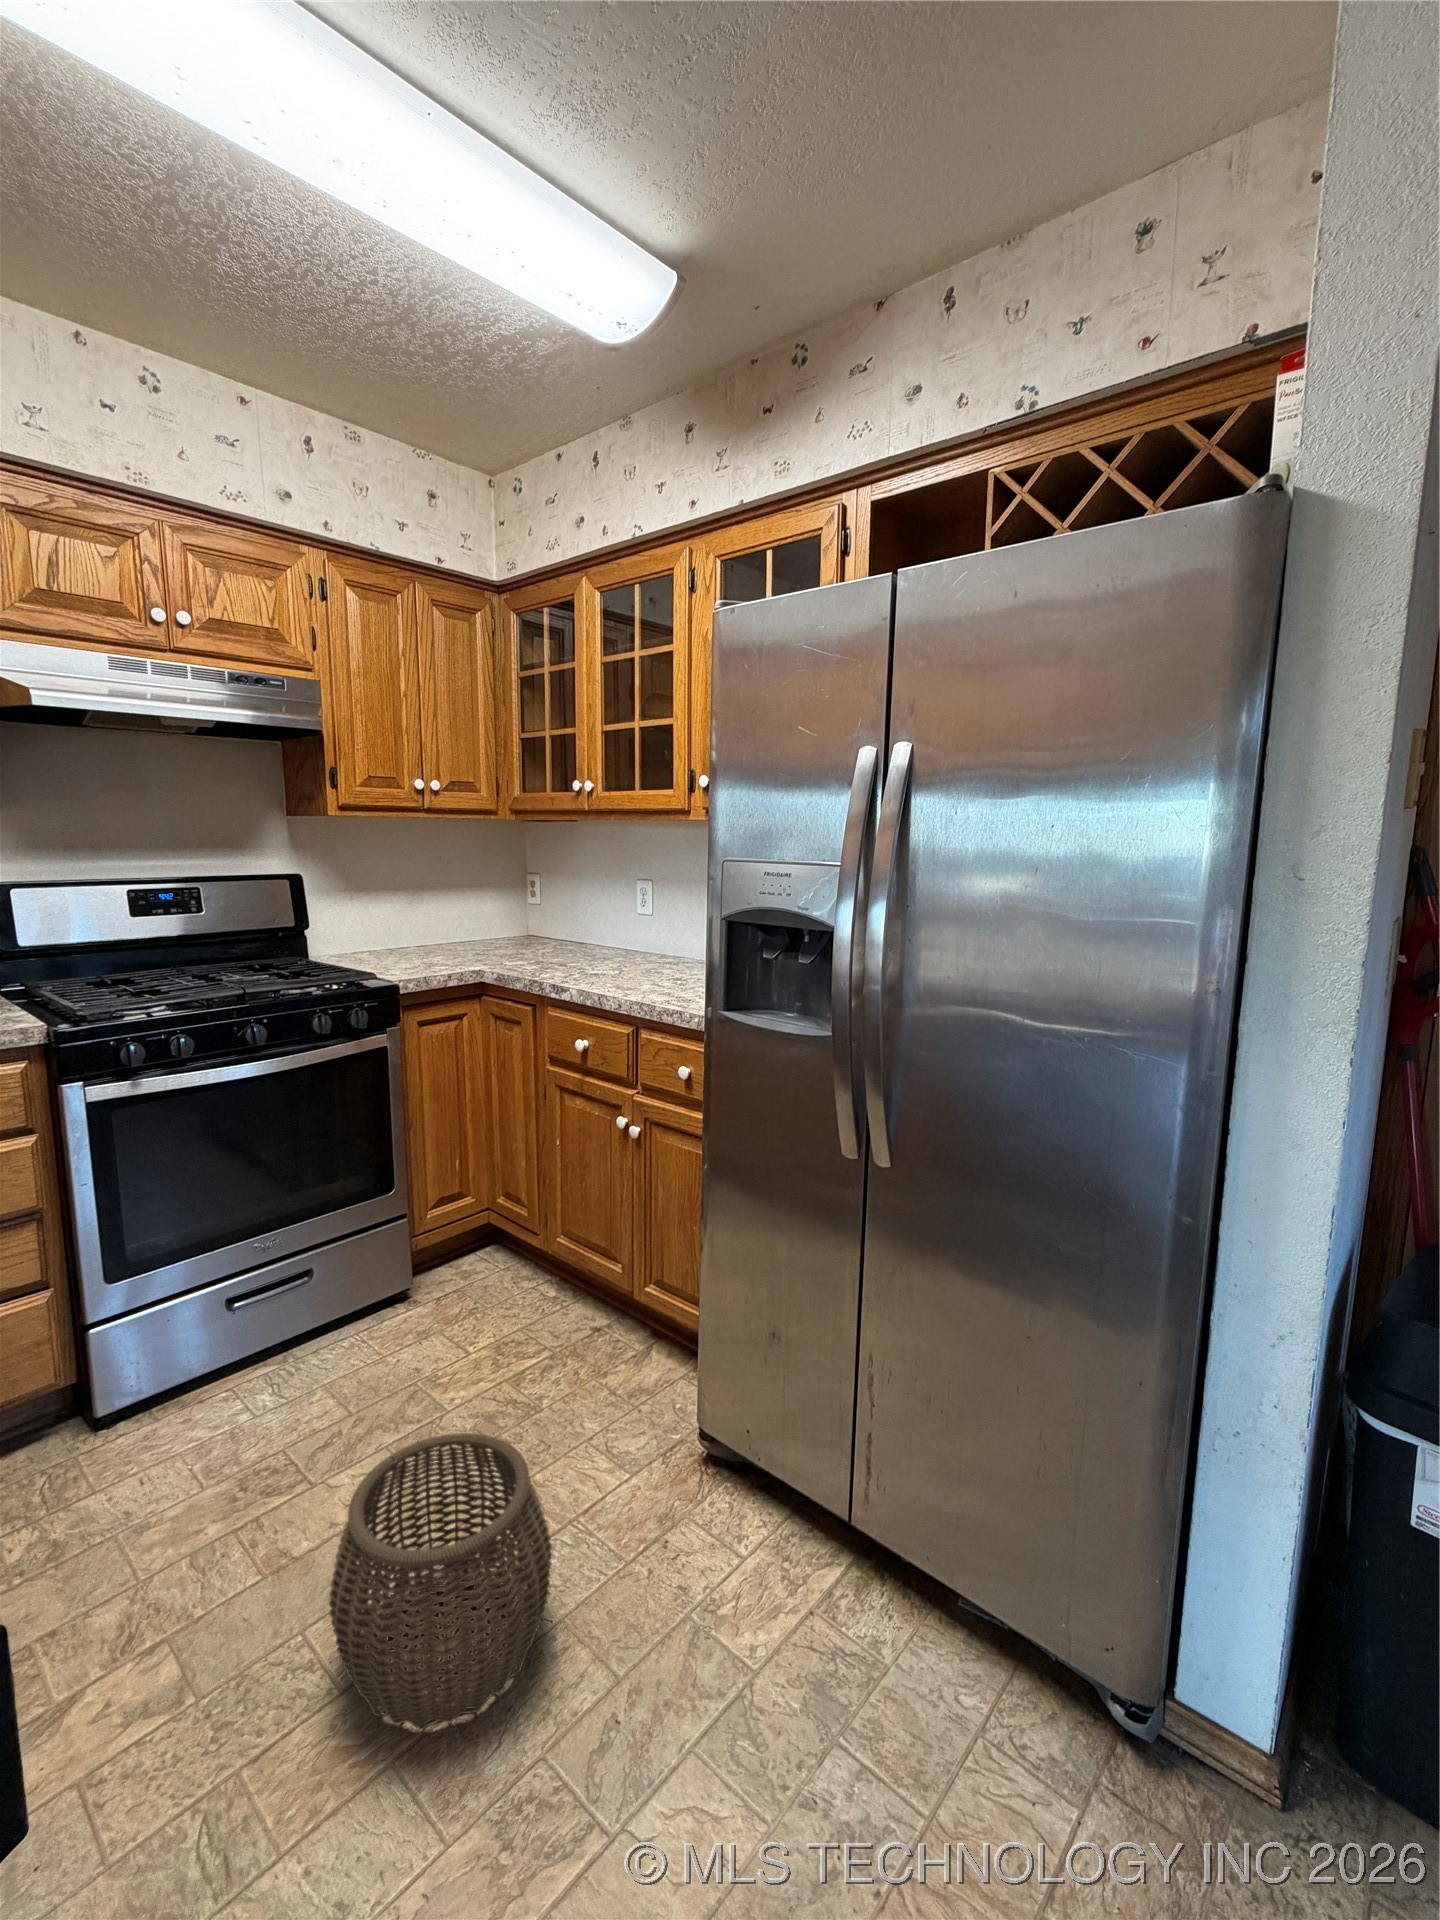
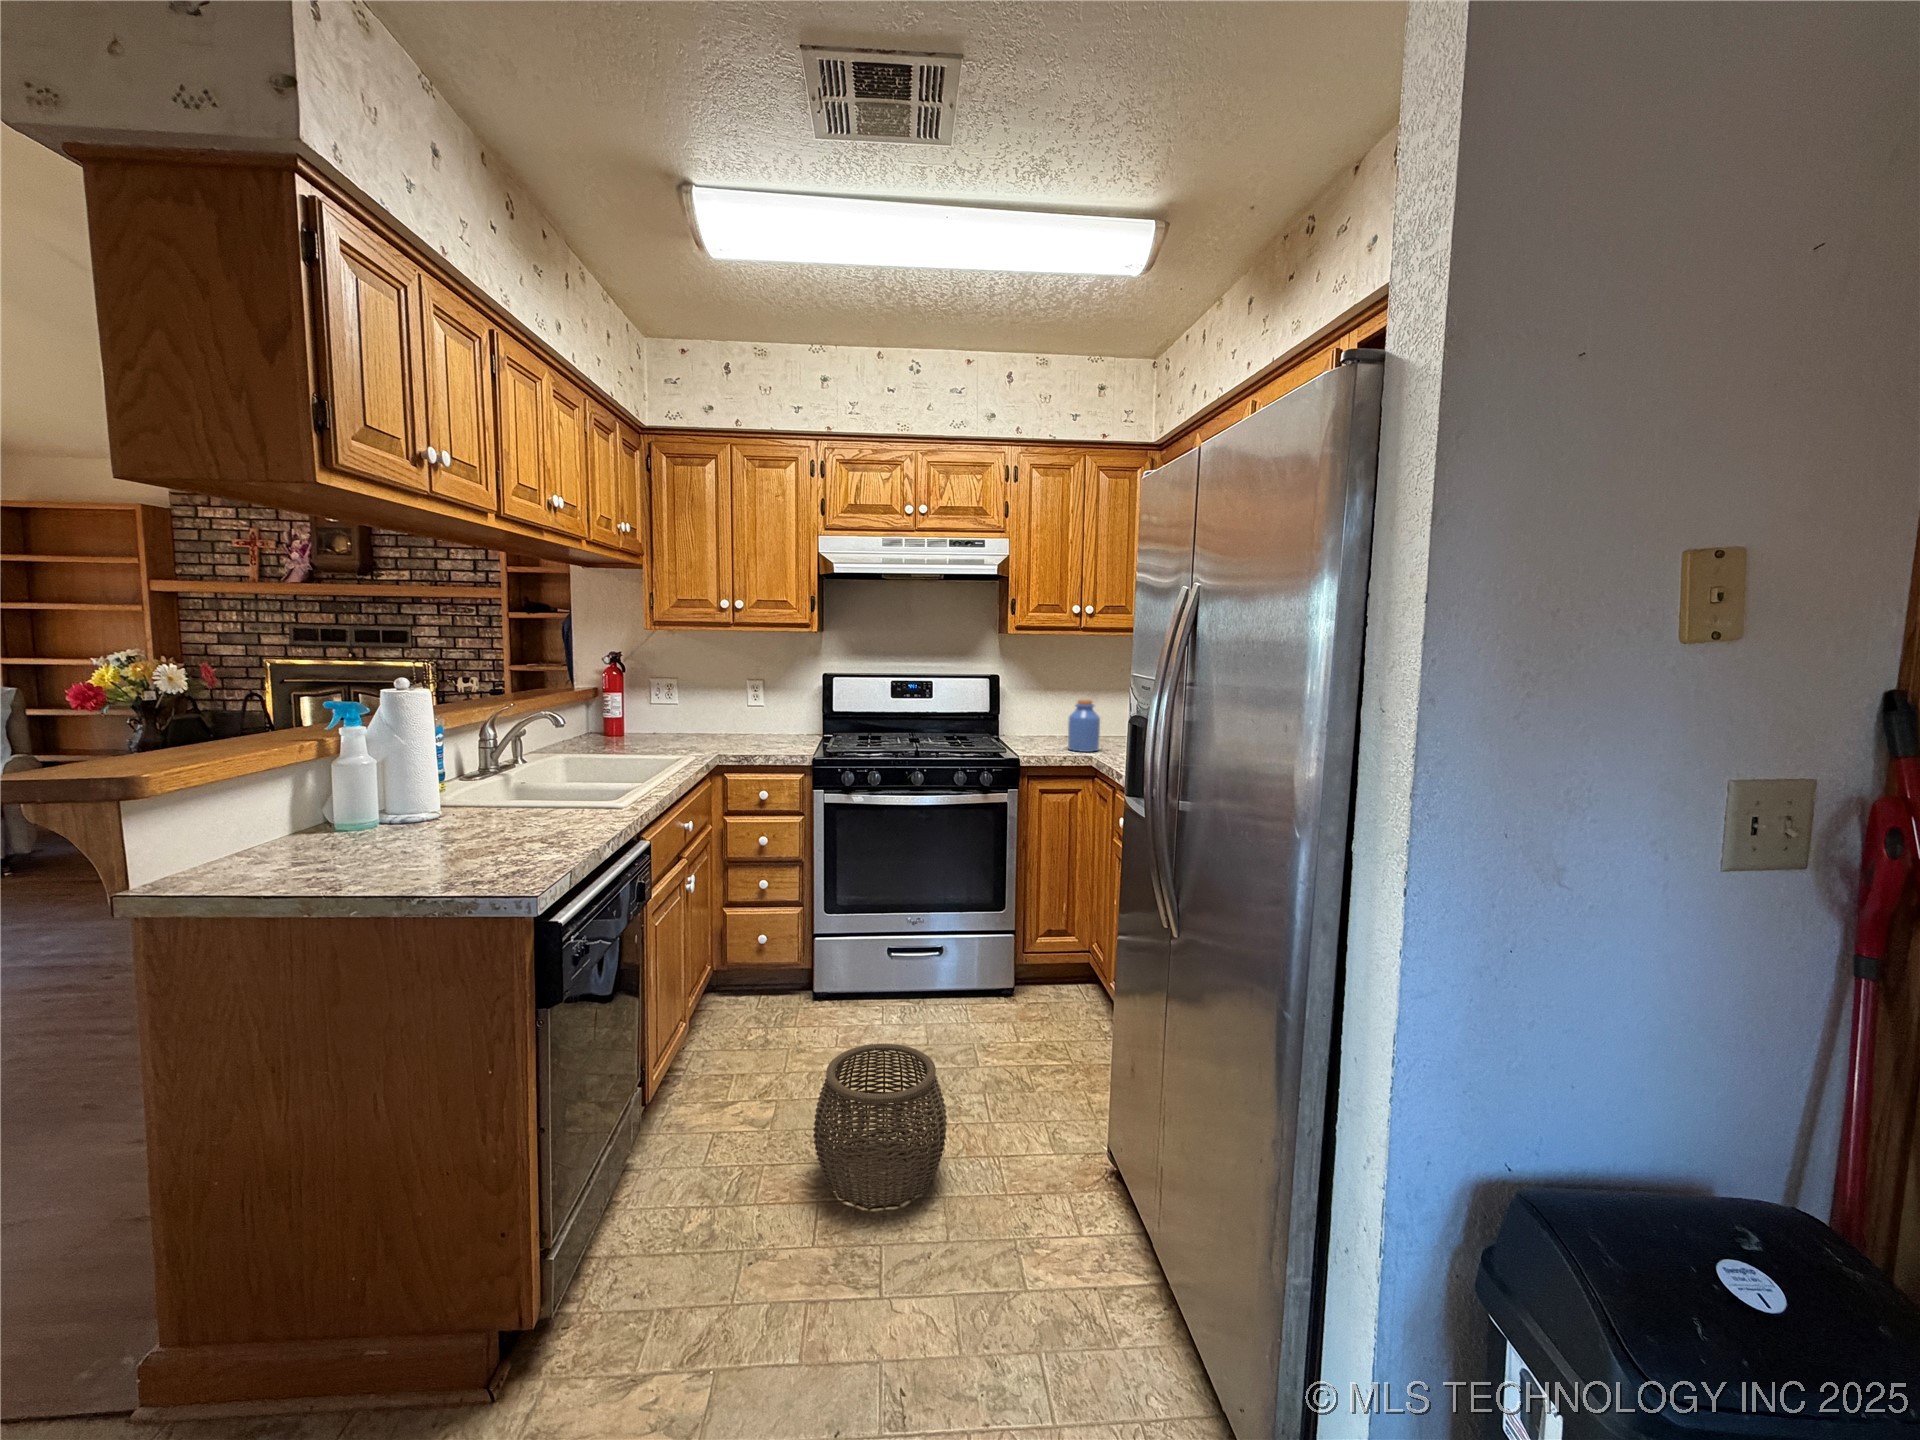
jar: none [434,900,477,966] -> present [1068,700,1100,752]

